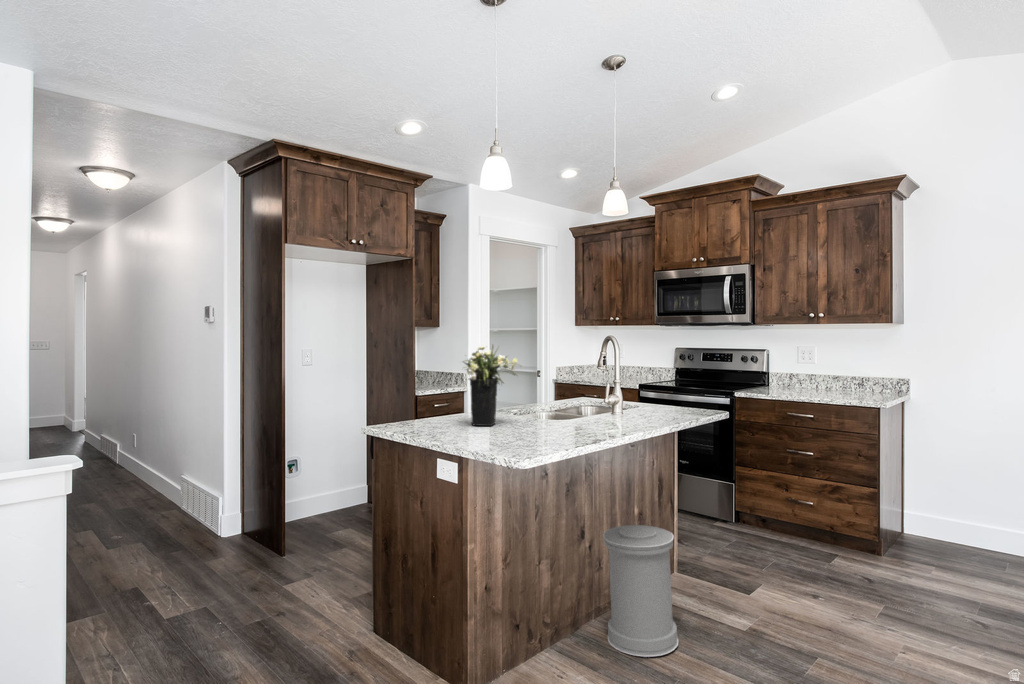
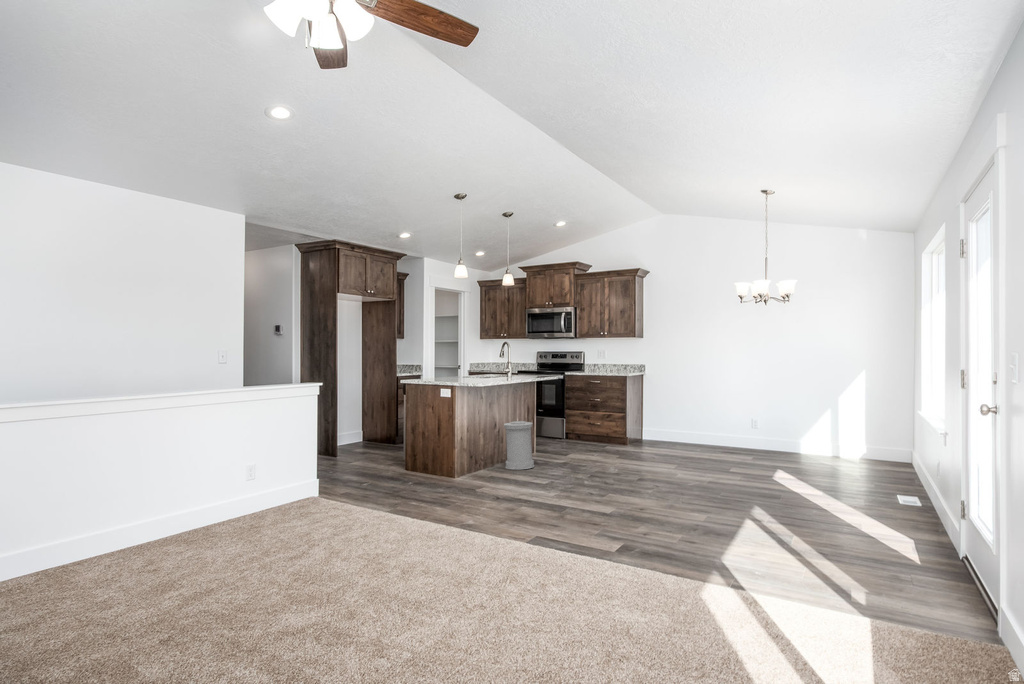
flower arrangement: present [463,346,518,426] -> none [443,344,469,379]

